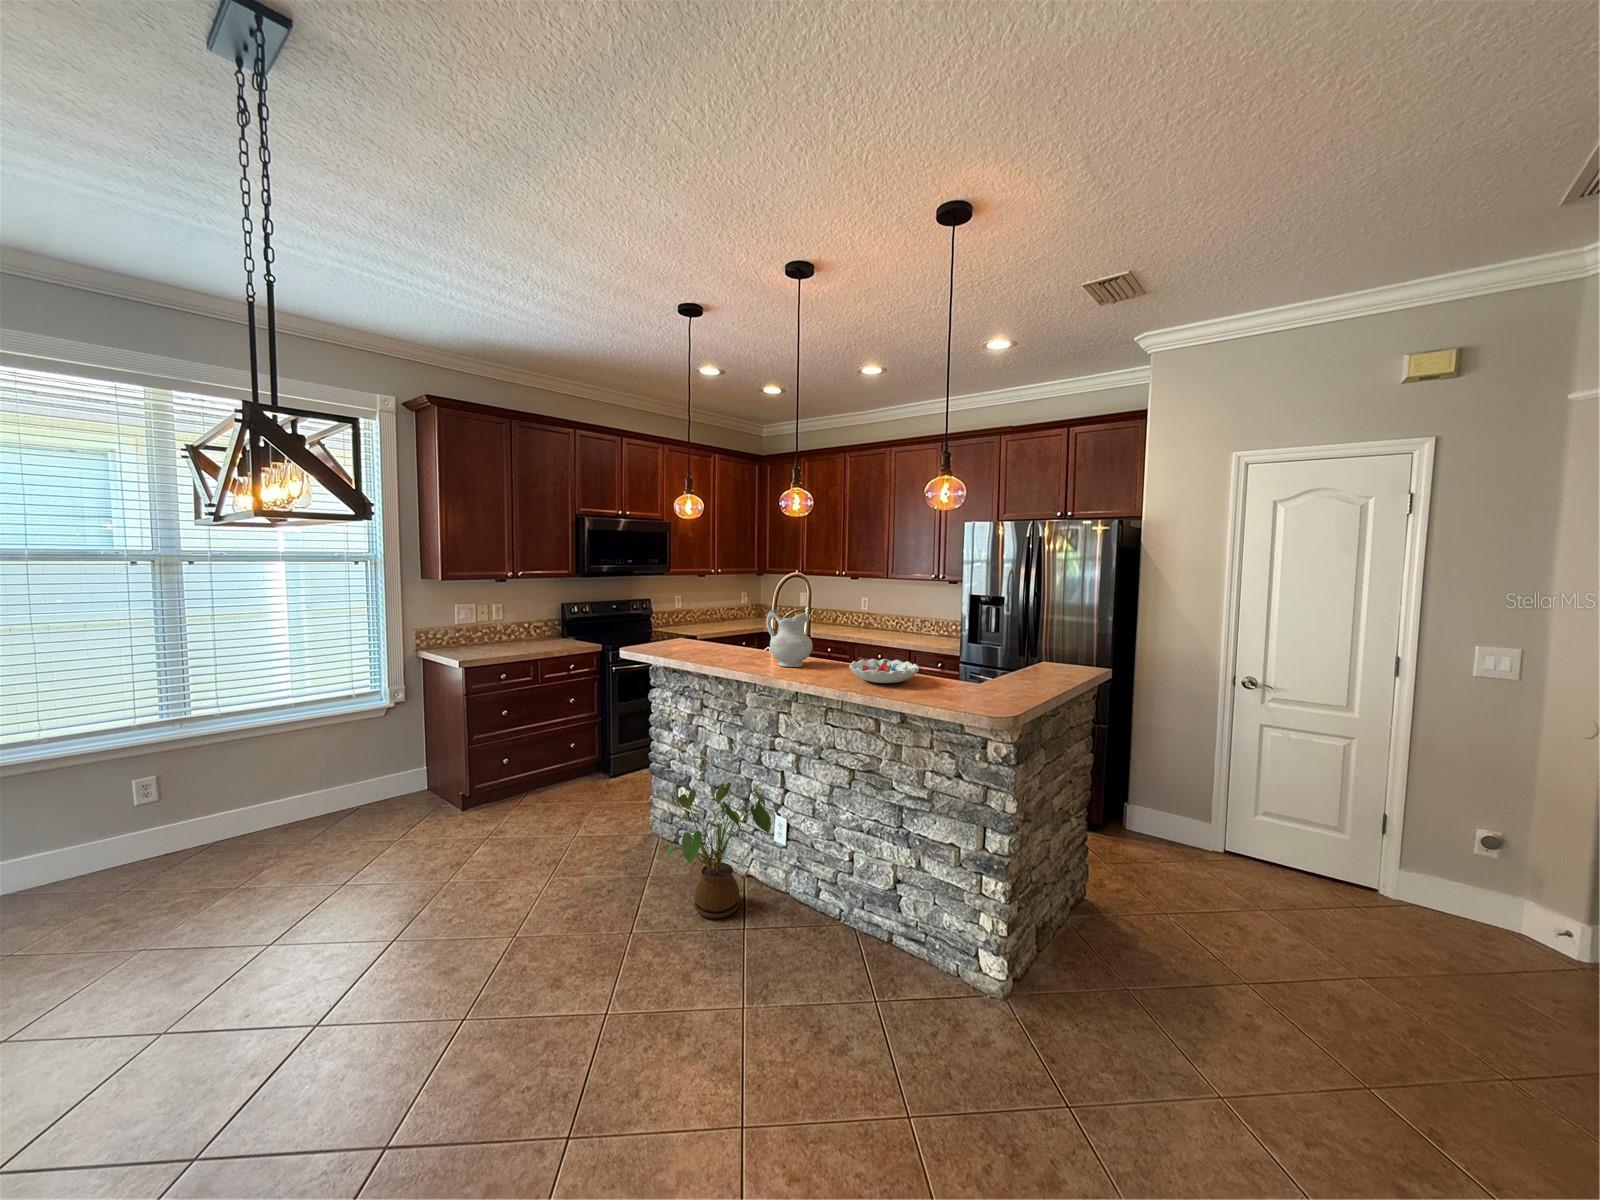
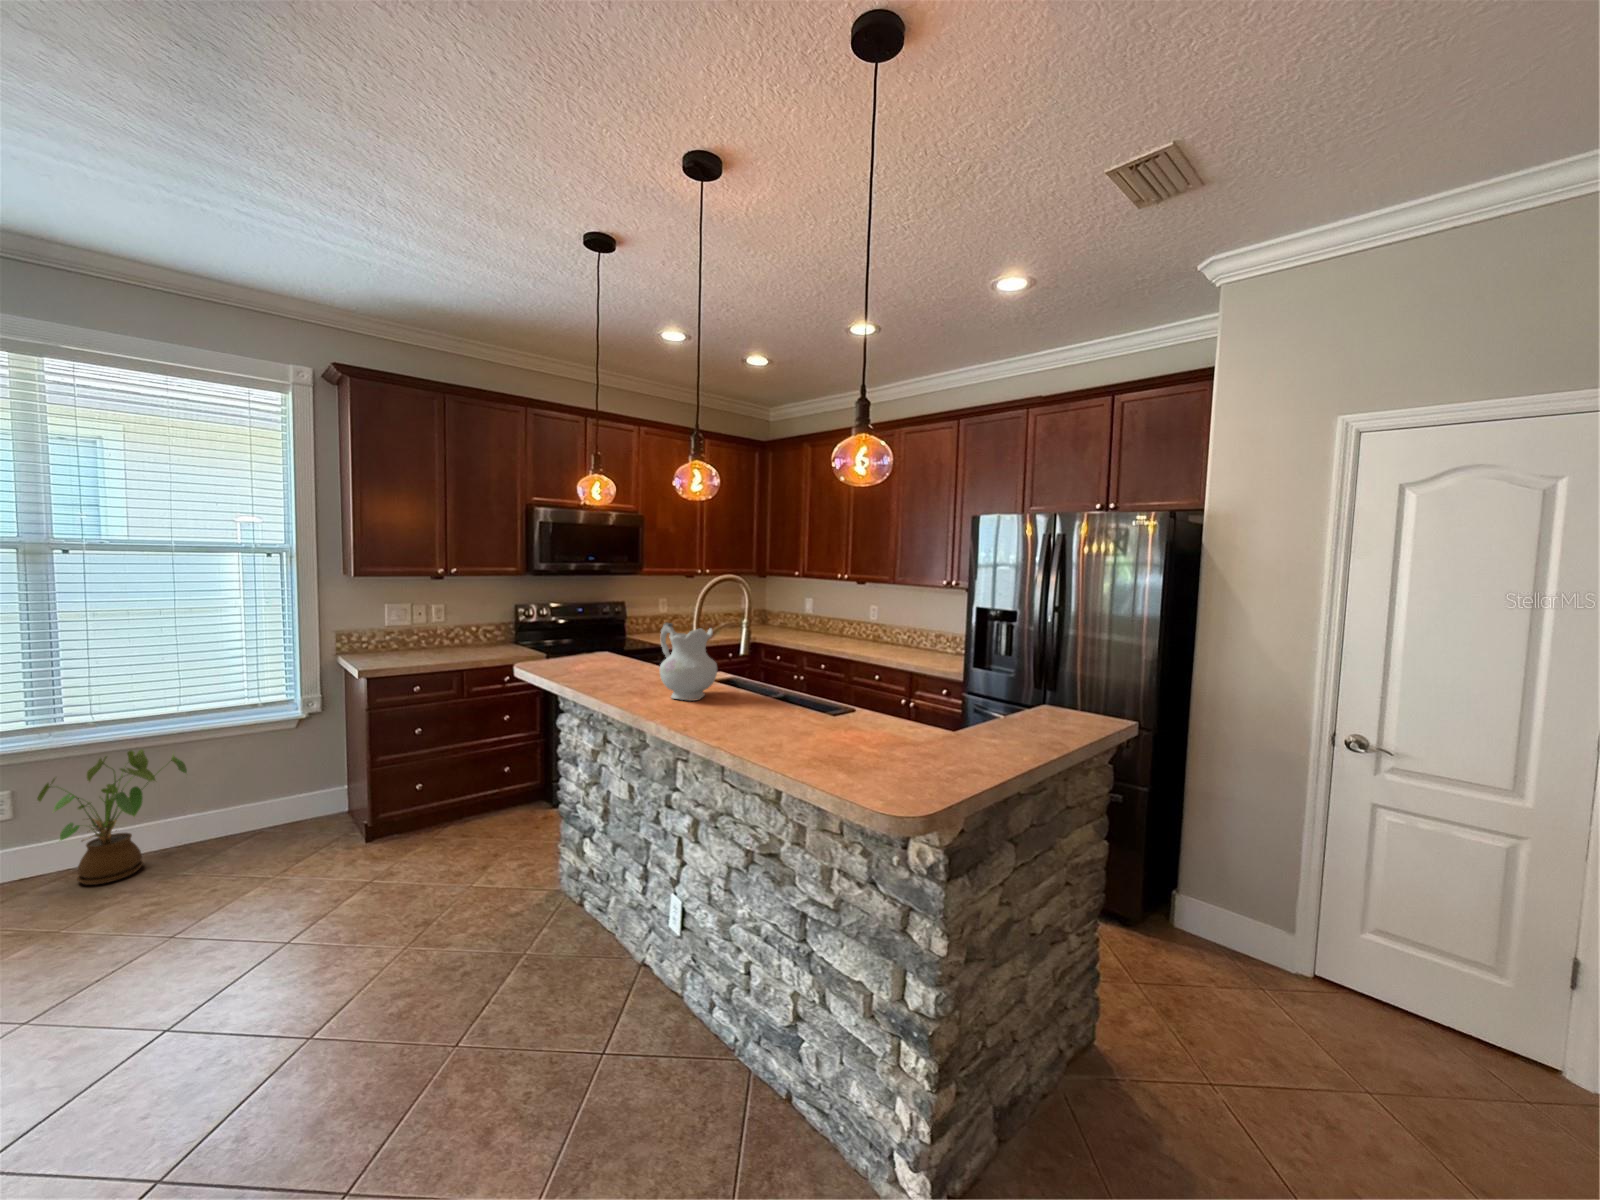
decorative bowl: present [849,659,919,683] -> none [737,695,836,735]
house plant: present [666,783,771,918] -> present [37,749,187,885]

